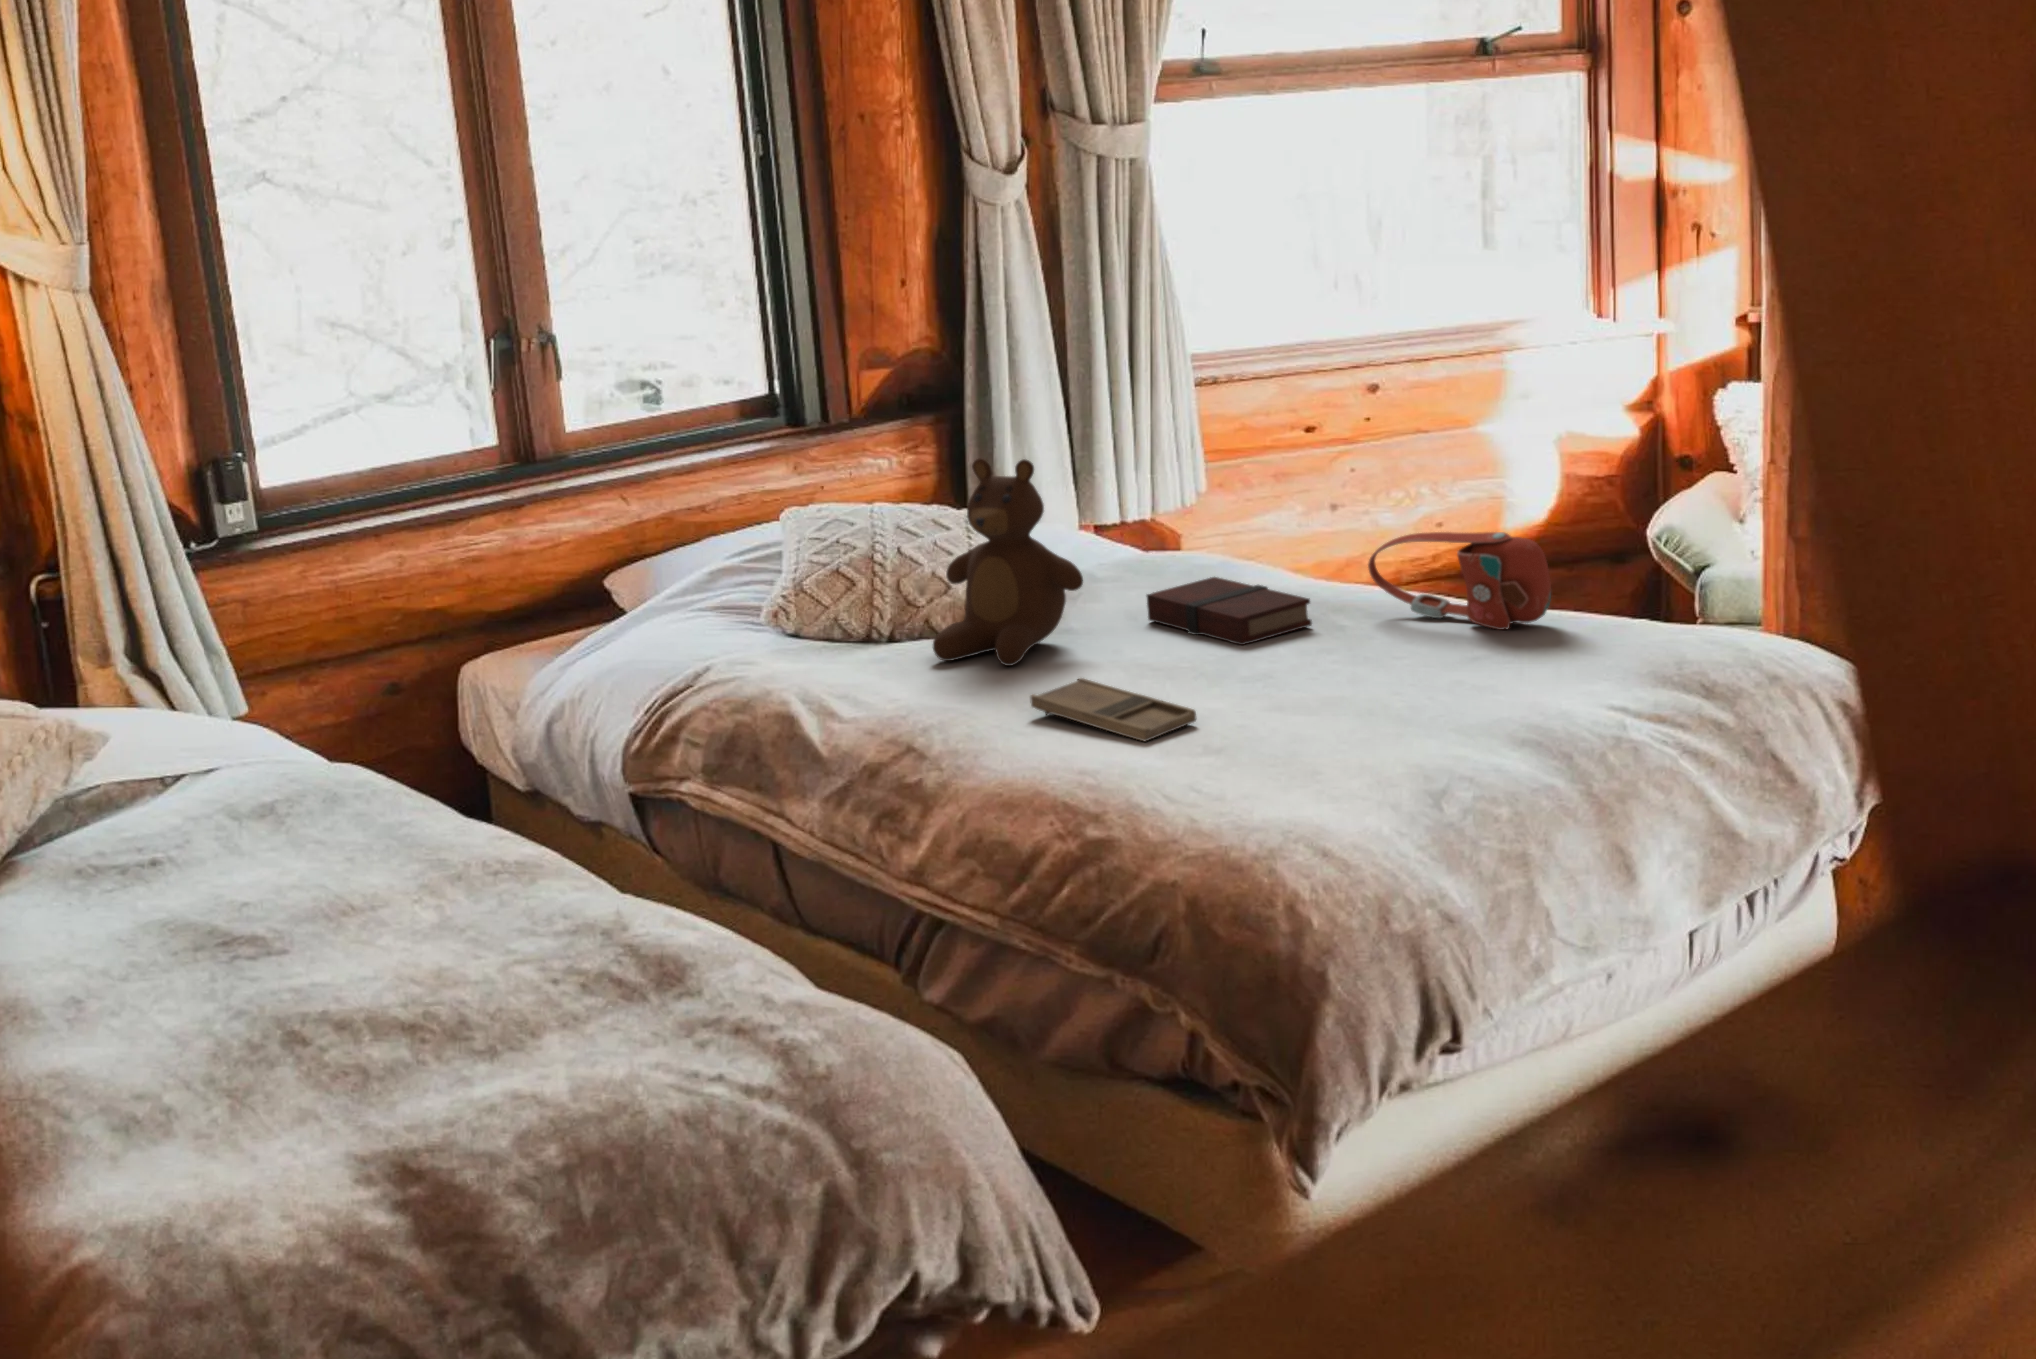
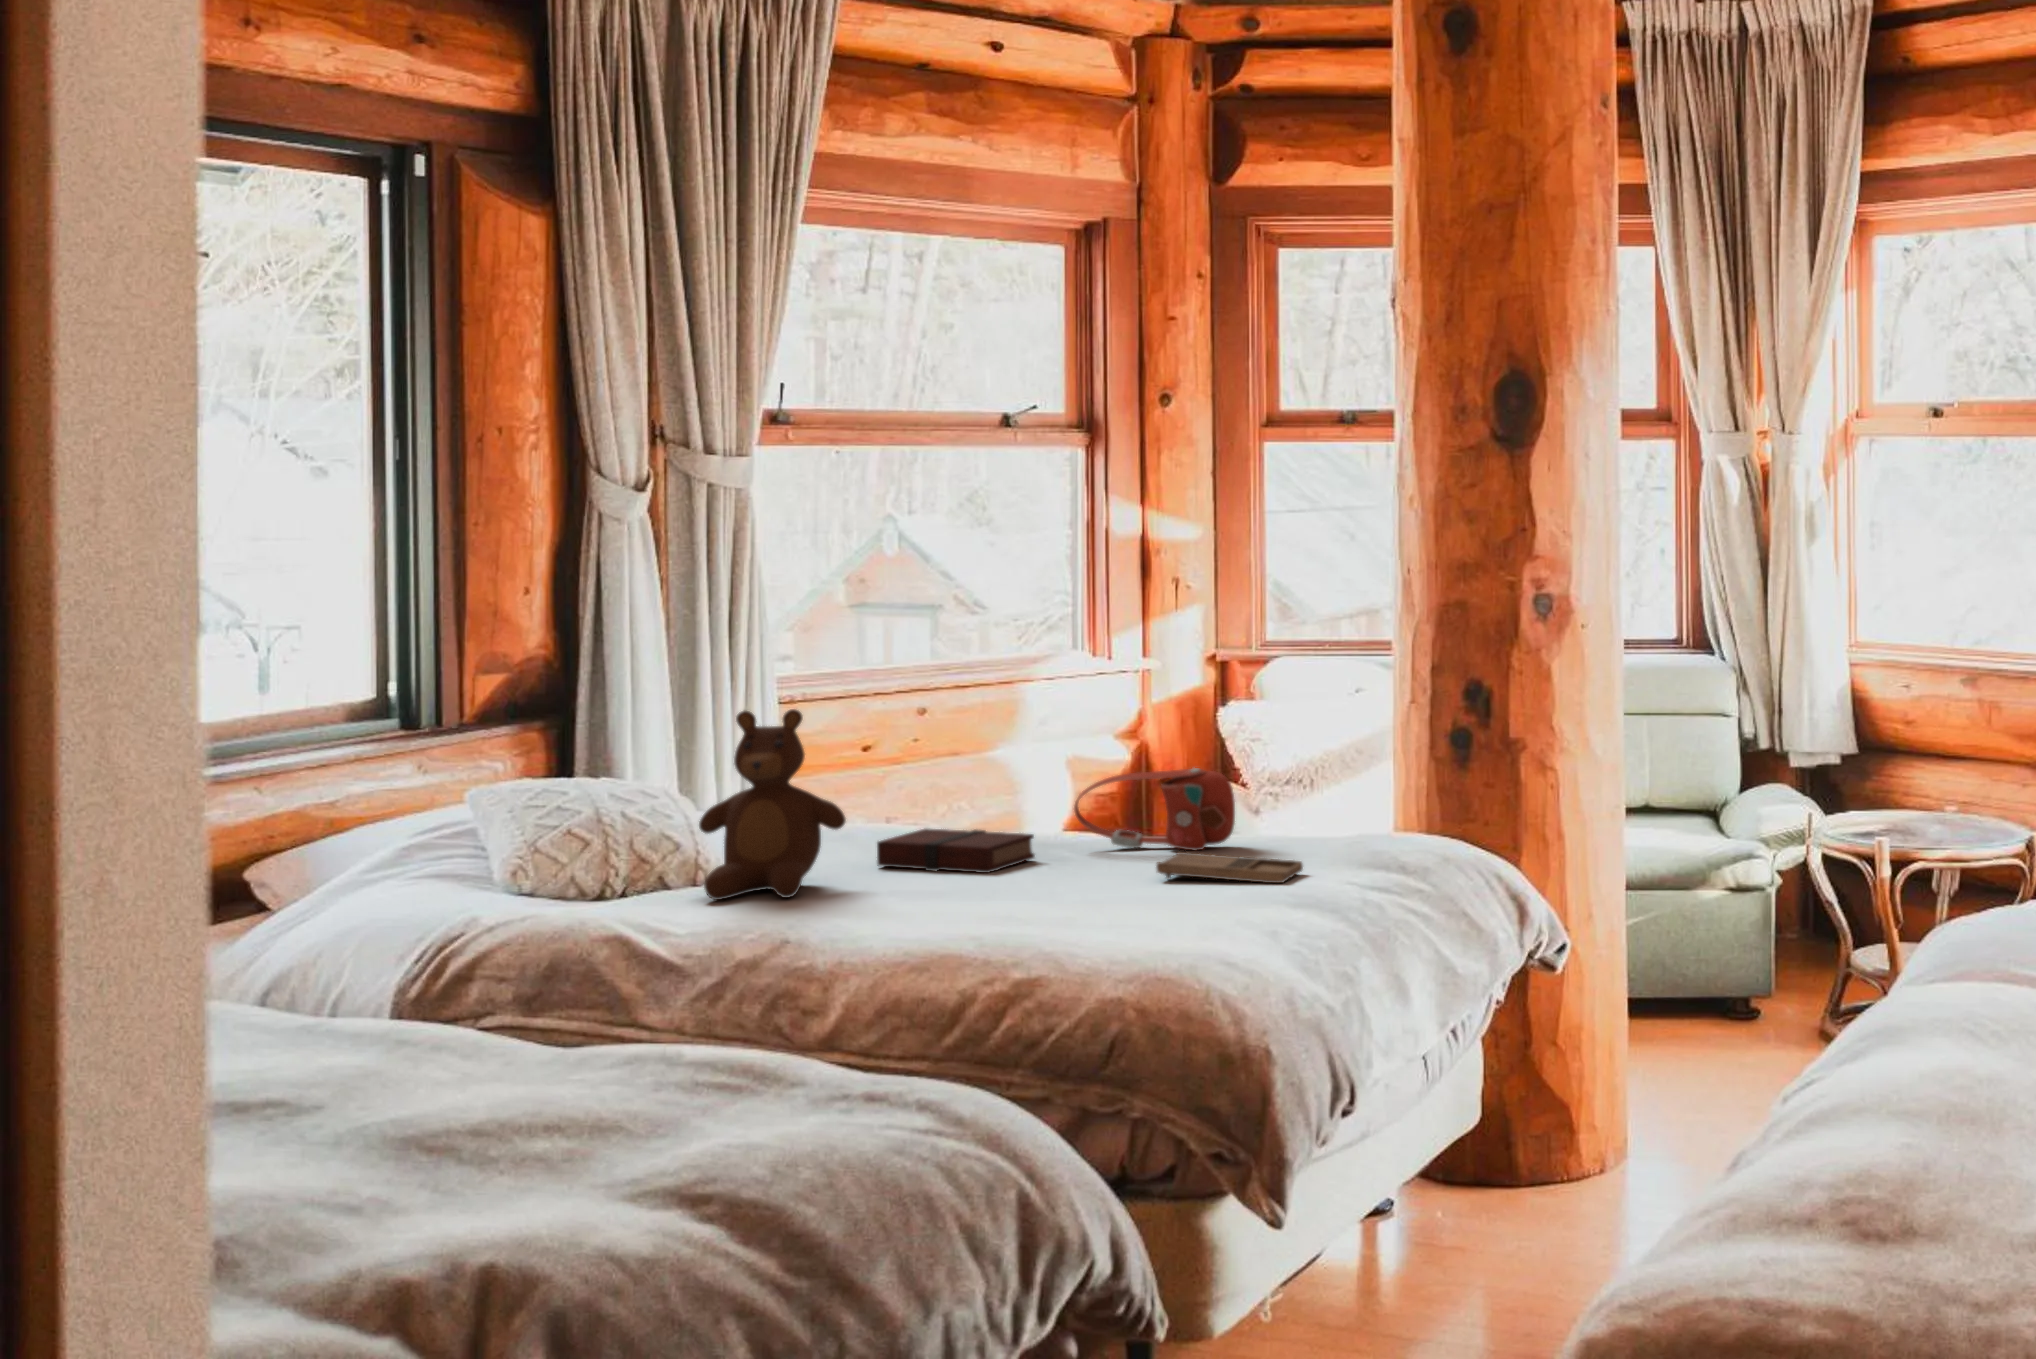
tray: present [1030,678,1196,741] -> present [1156,852,1303,883]

